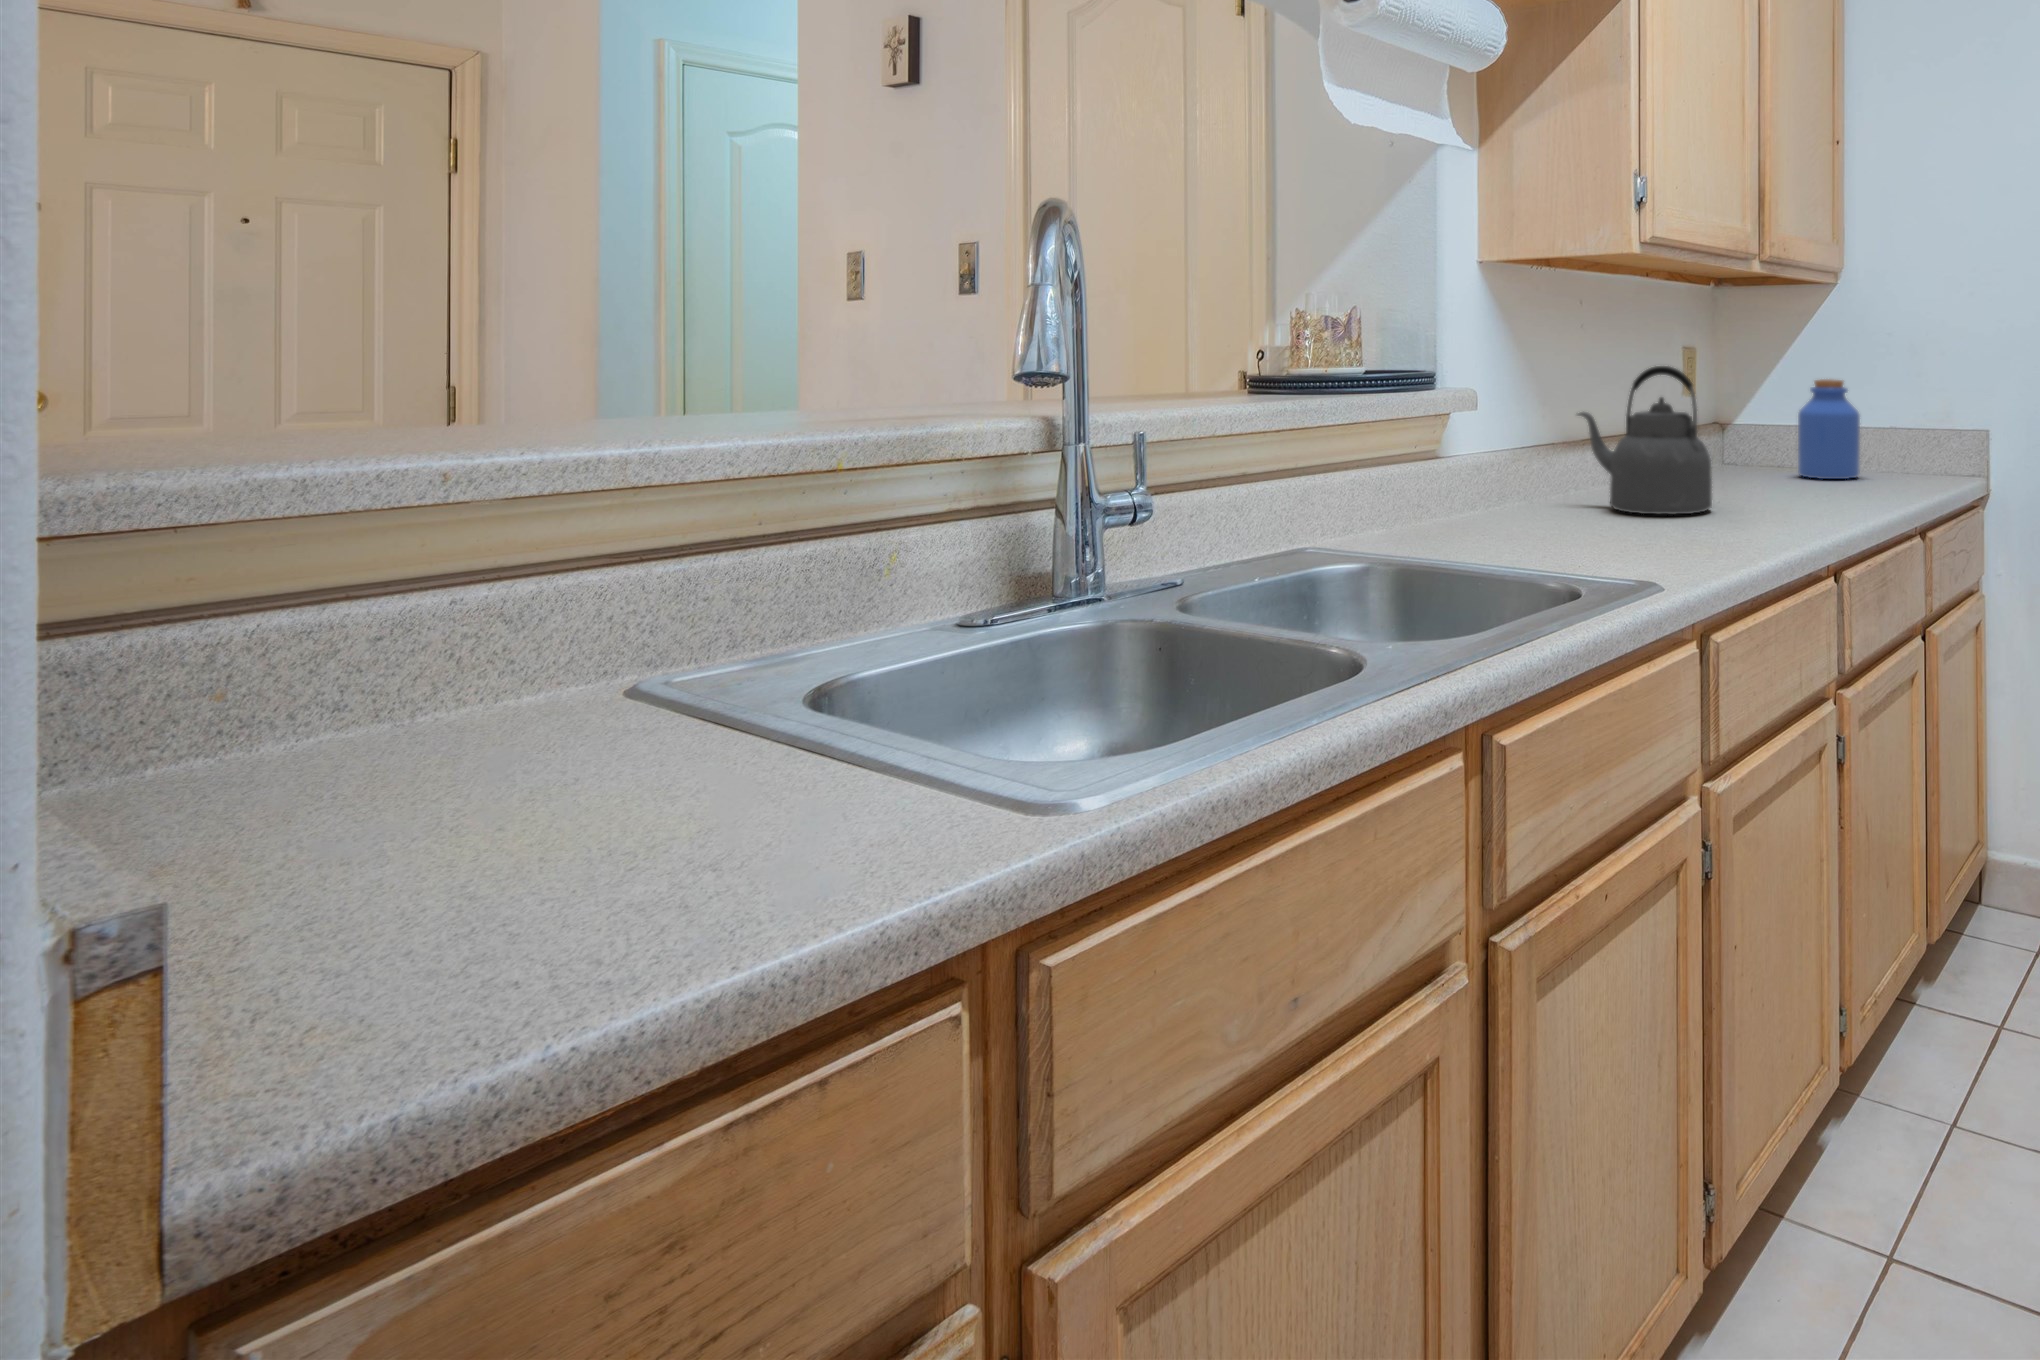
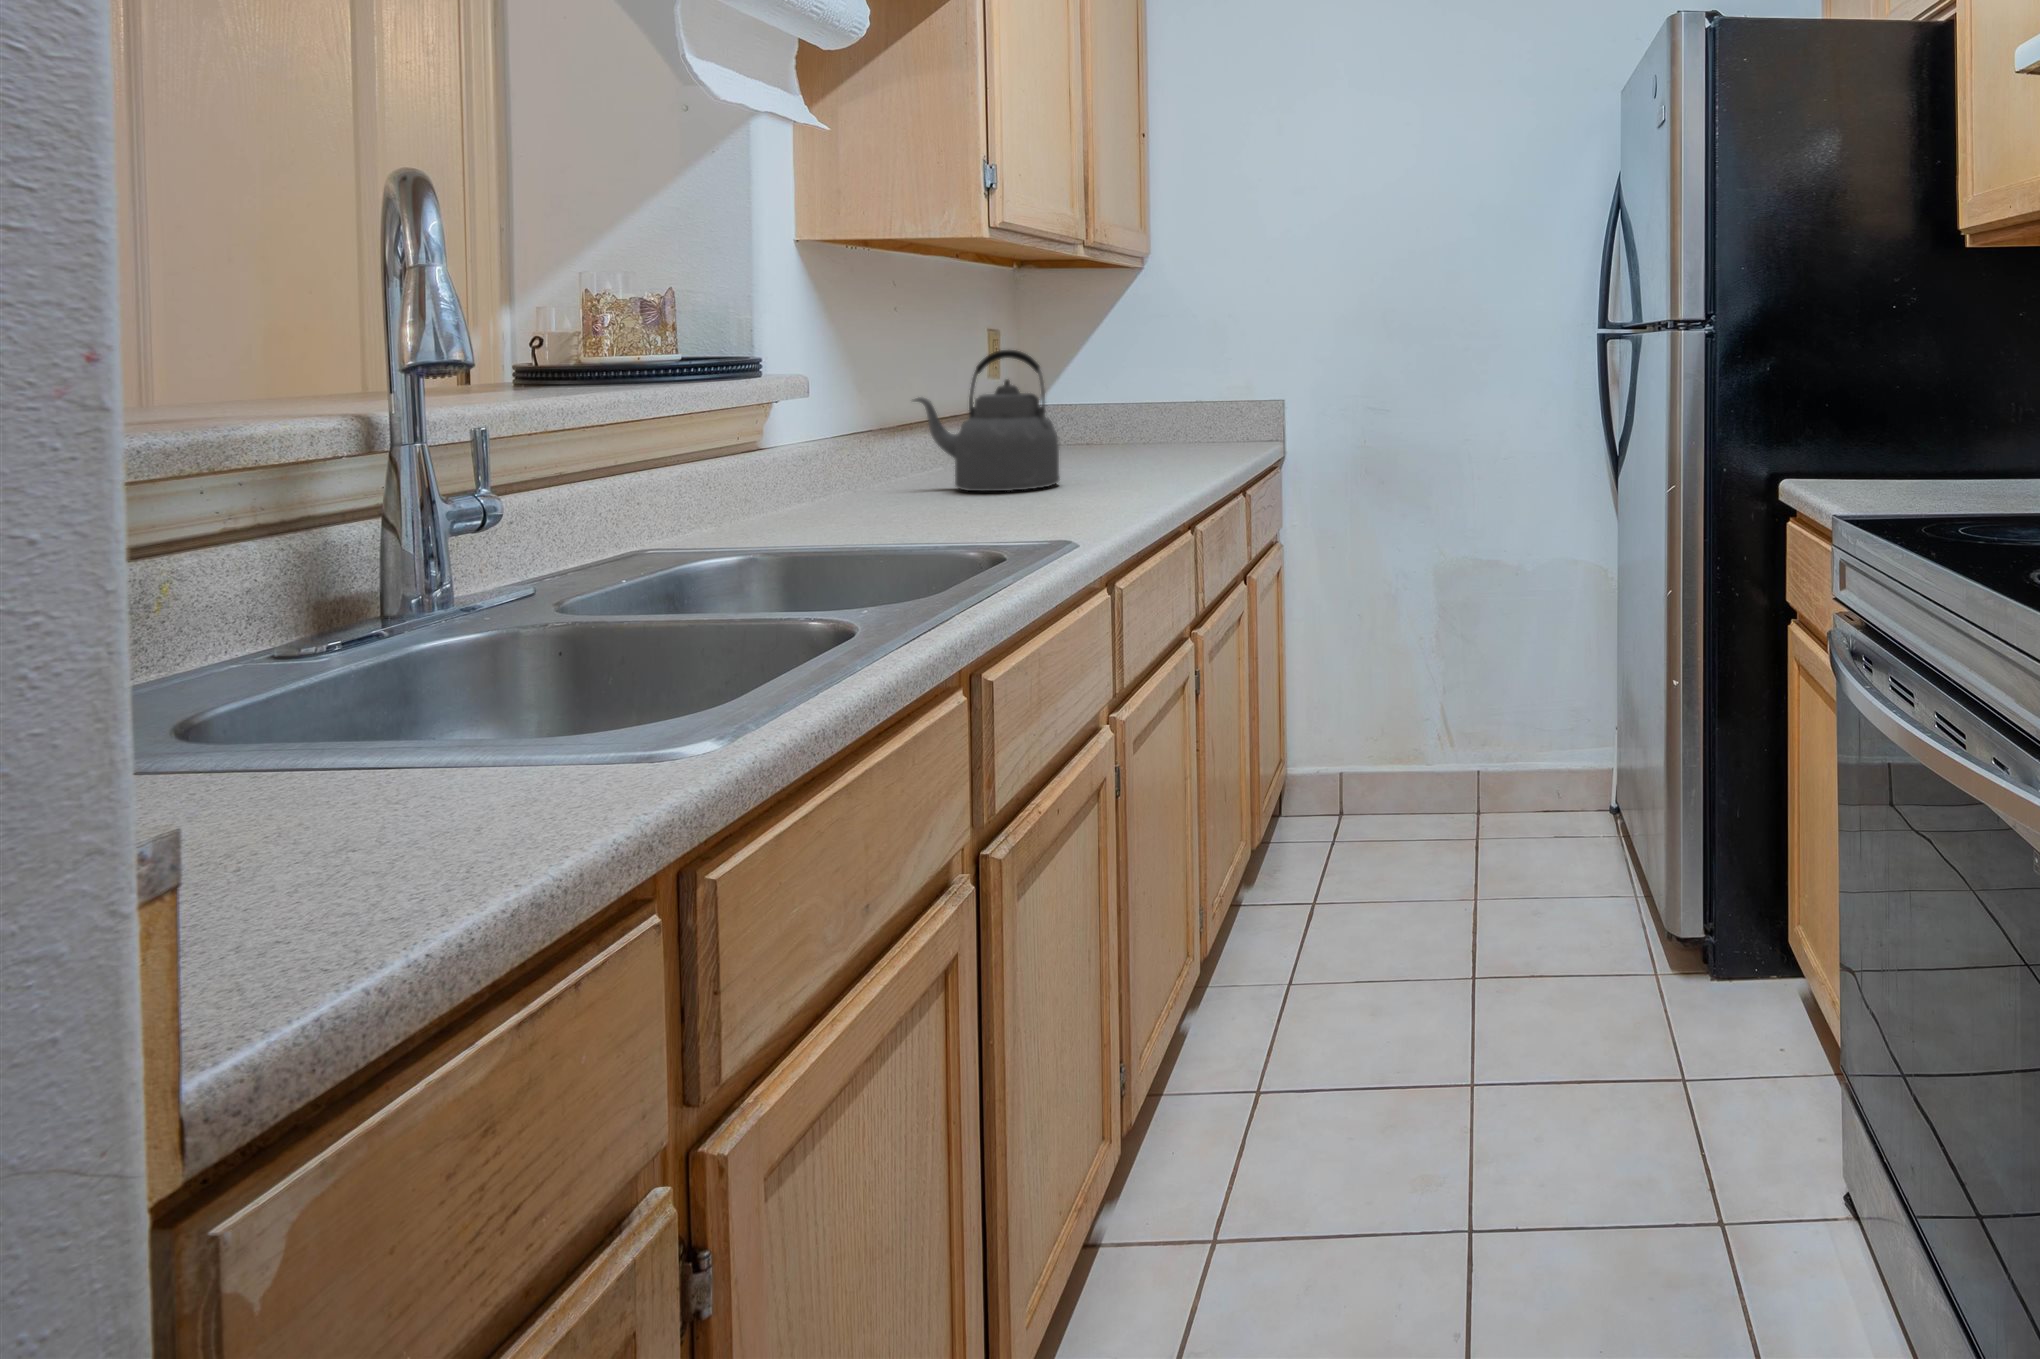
jar: present [1798,379,1860,479] -> none [1112,362,1171,453]

